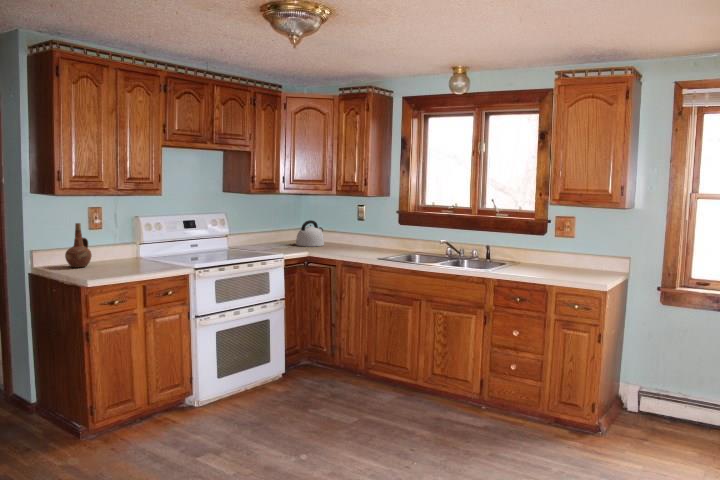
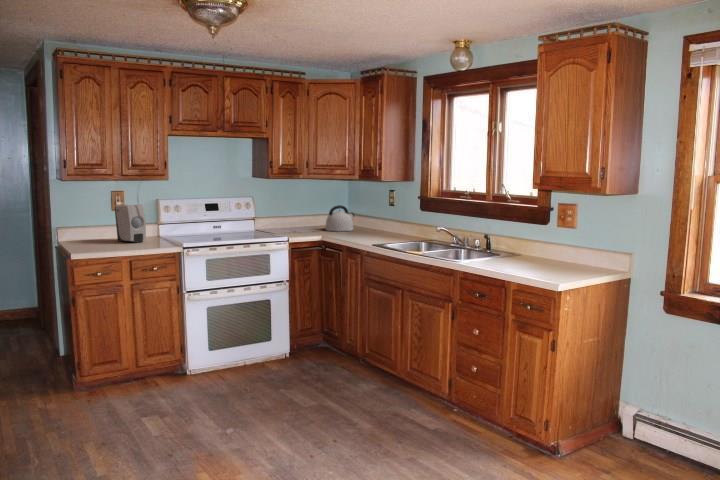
soap dispenser: none [103,222,141,265] -> present [115,204,146,243]
ceramic pitcher: present [65,223,92,267] -> none [80,204,103,243]

